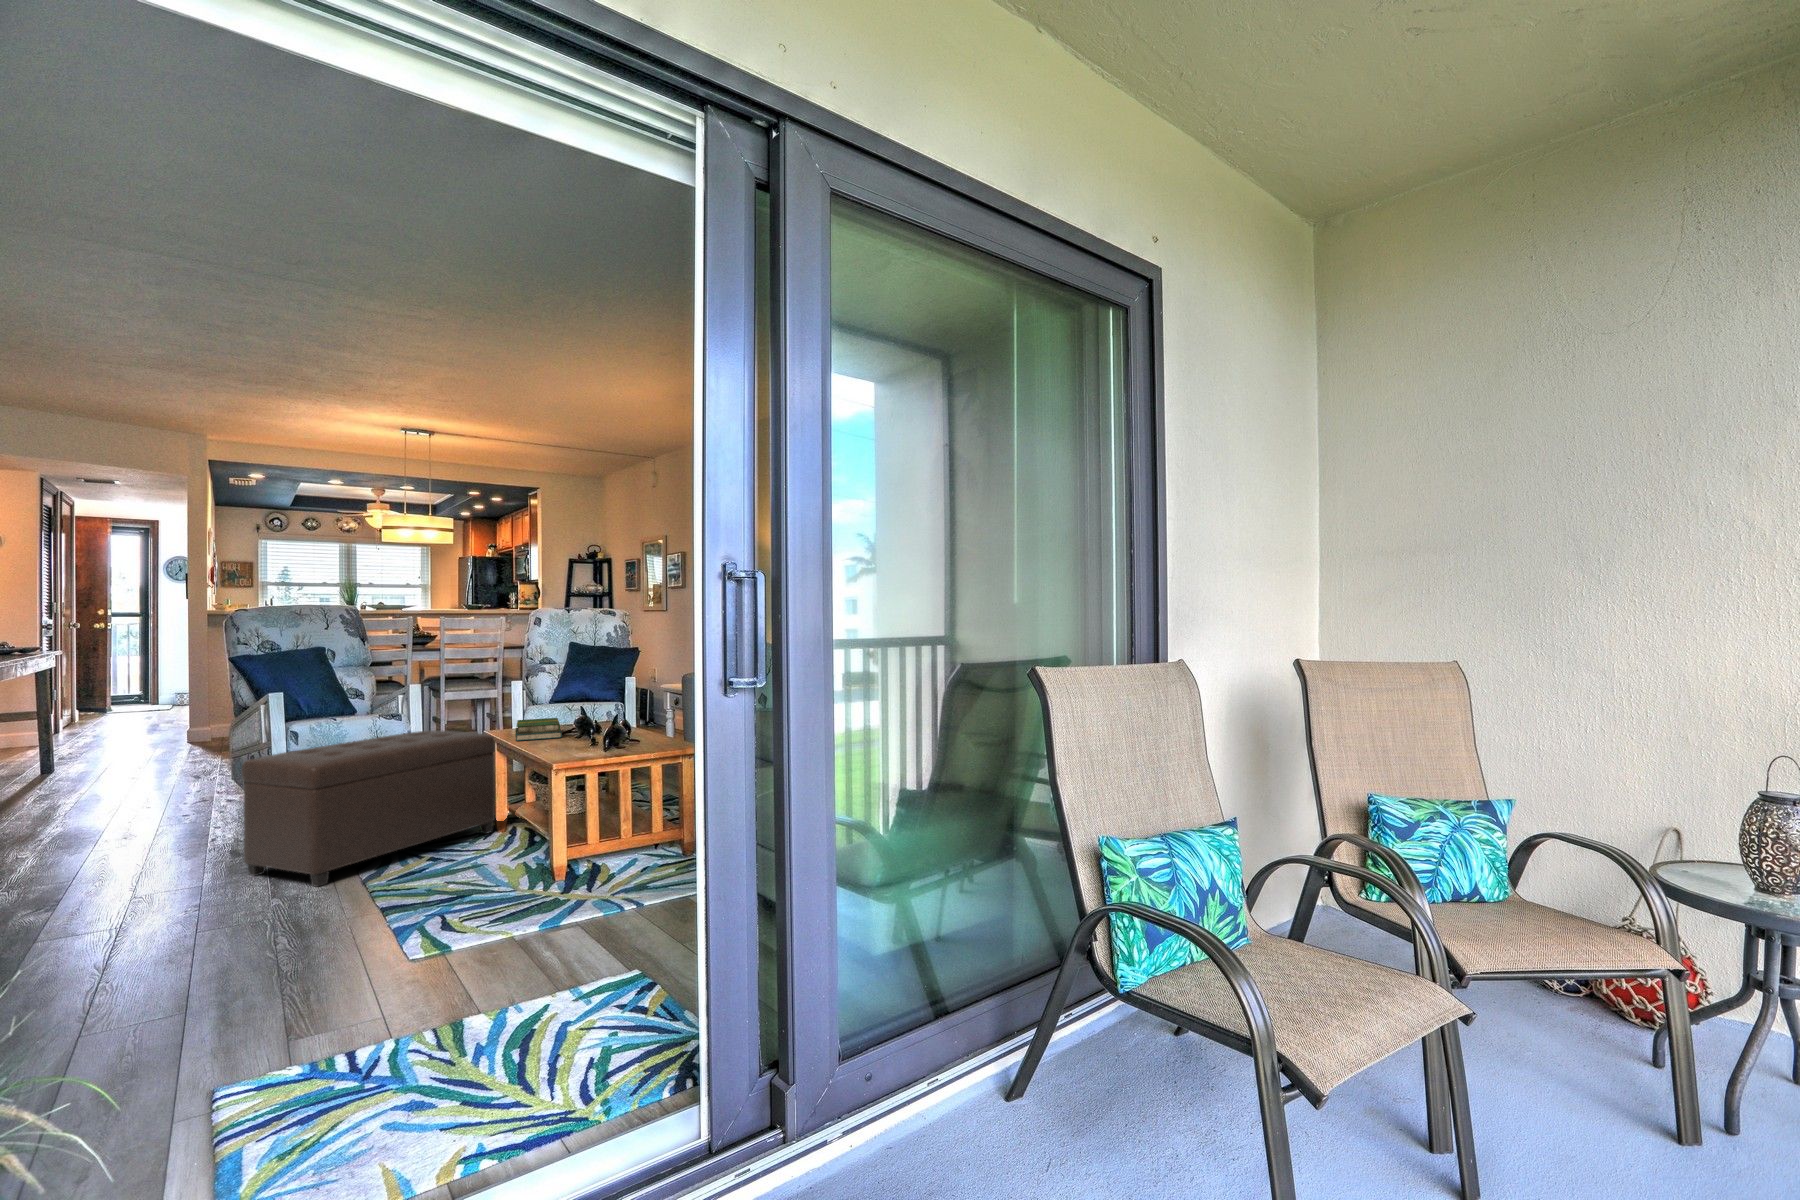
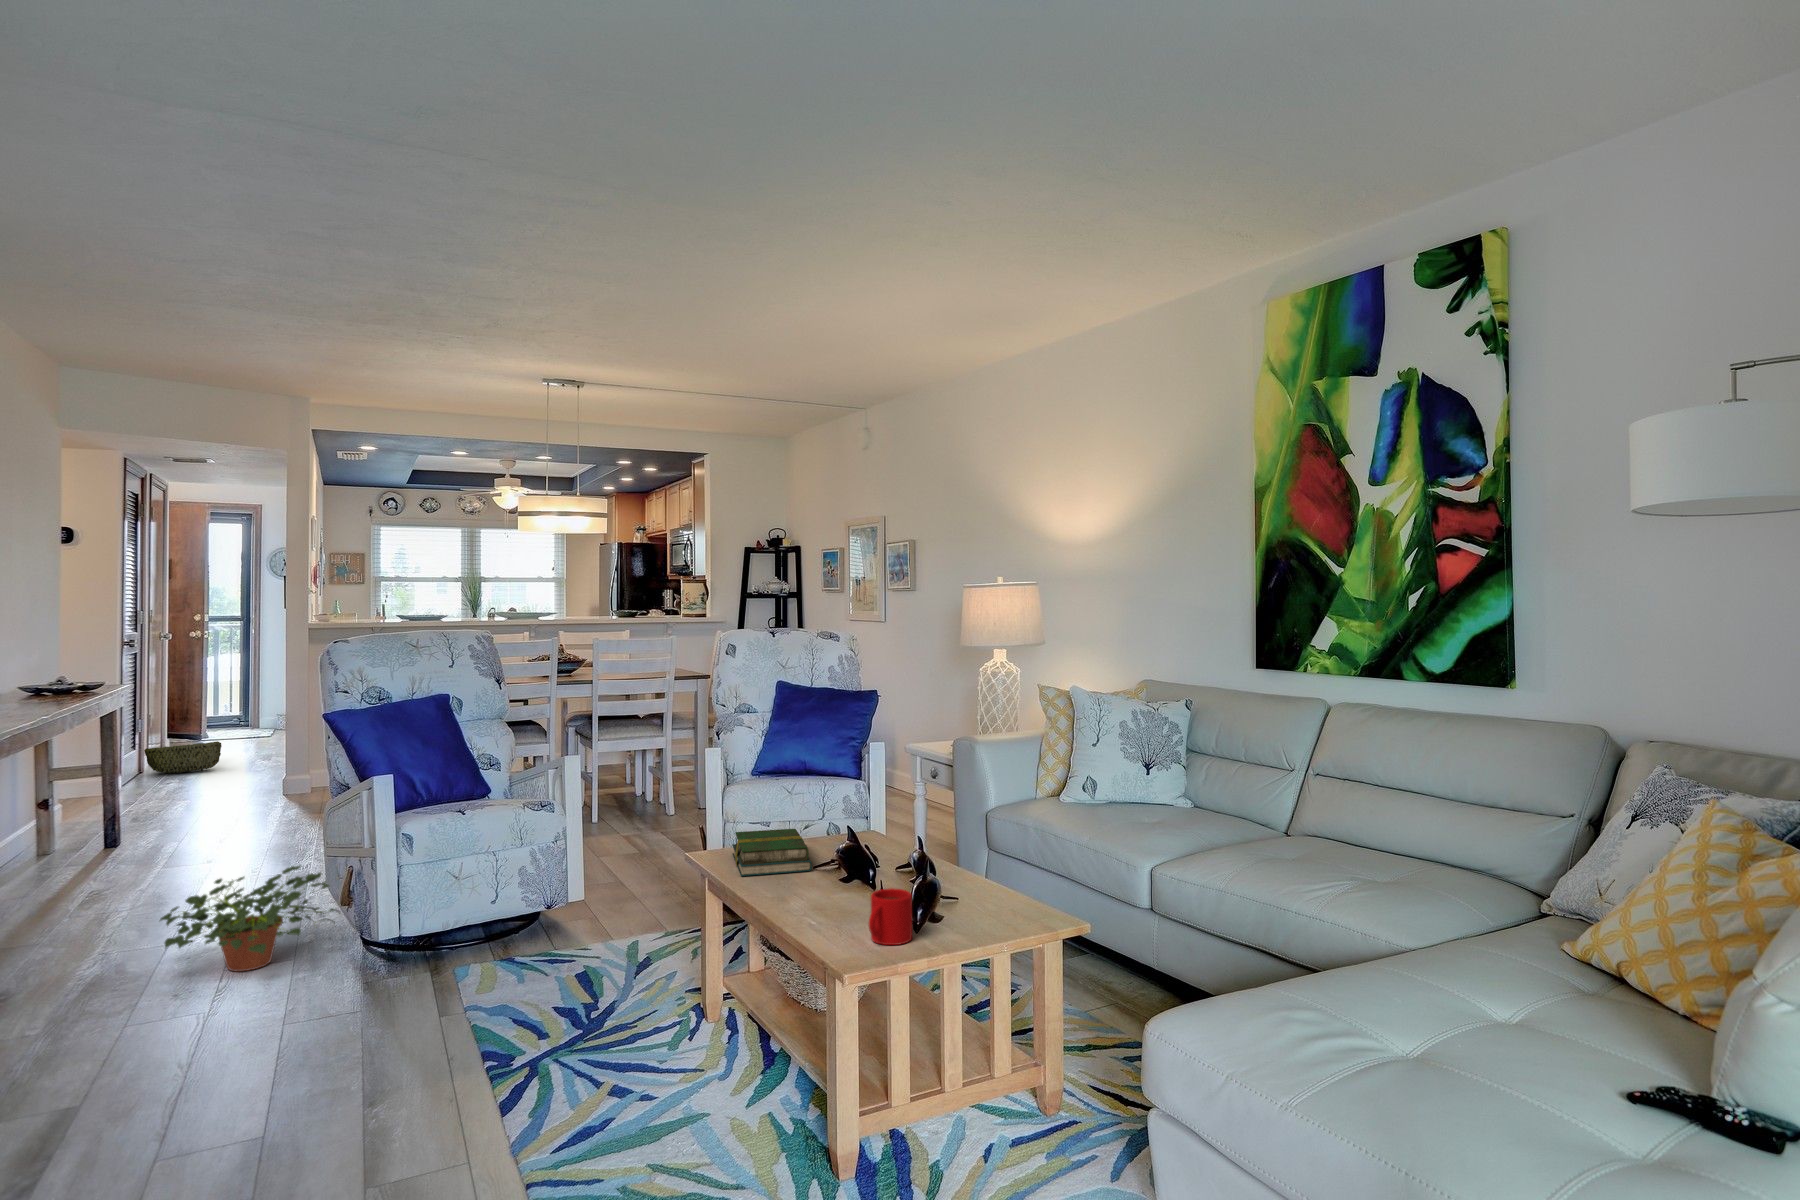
woven basket: none [57,706,126,732] -> present [144,741,222,773]
ottoman: present [242,731,495,887] -> none [325,847,708,1164]
mug: none [575,731,603,759] -> present [869,888,912,945]
potted plant: none [108,760,245,826] -> present [160,866,340,971]

